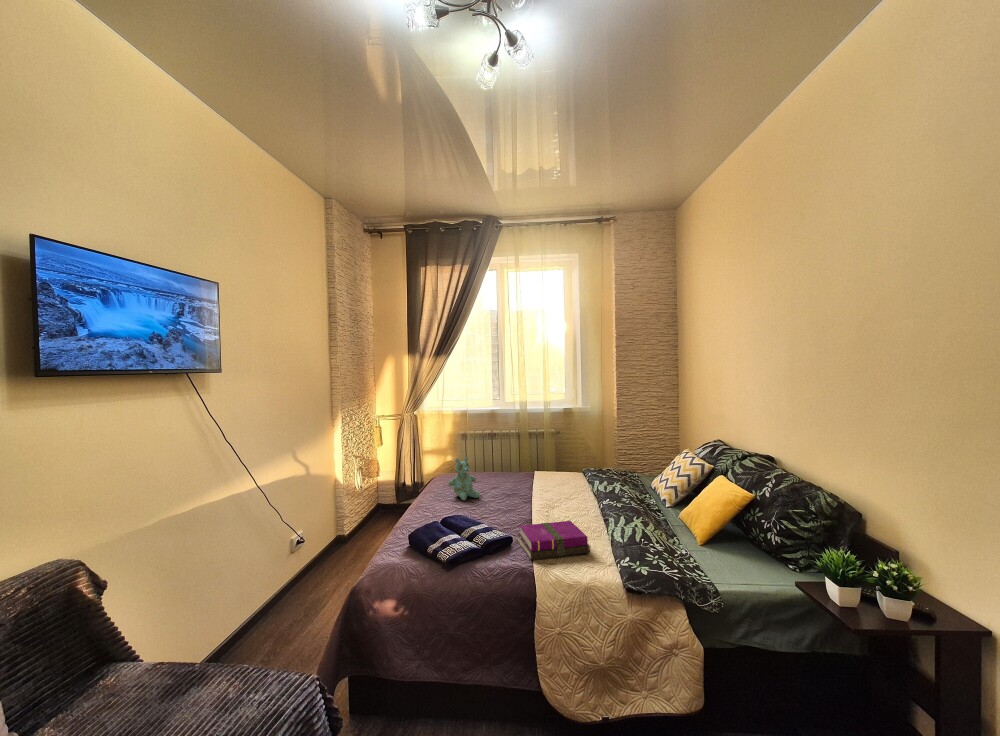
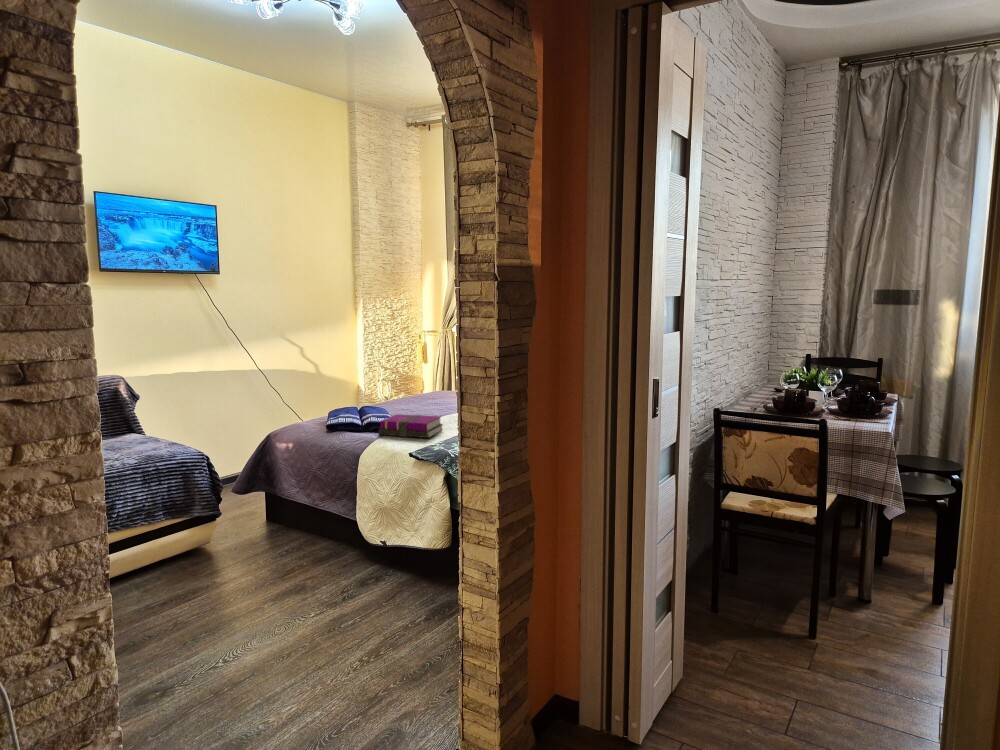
stuffed bear: present [448,457,480,500] -> none [406,366,437,405]

